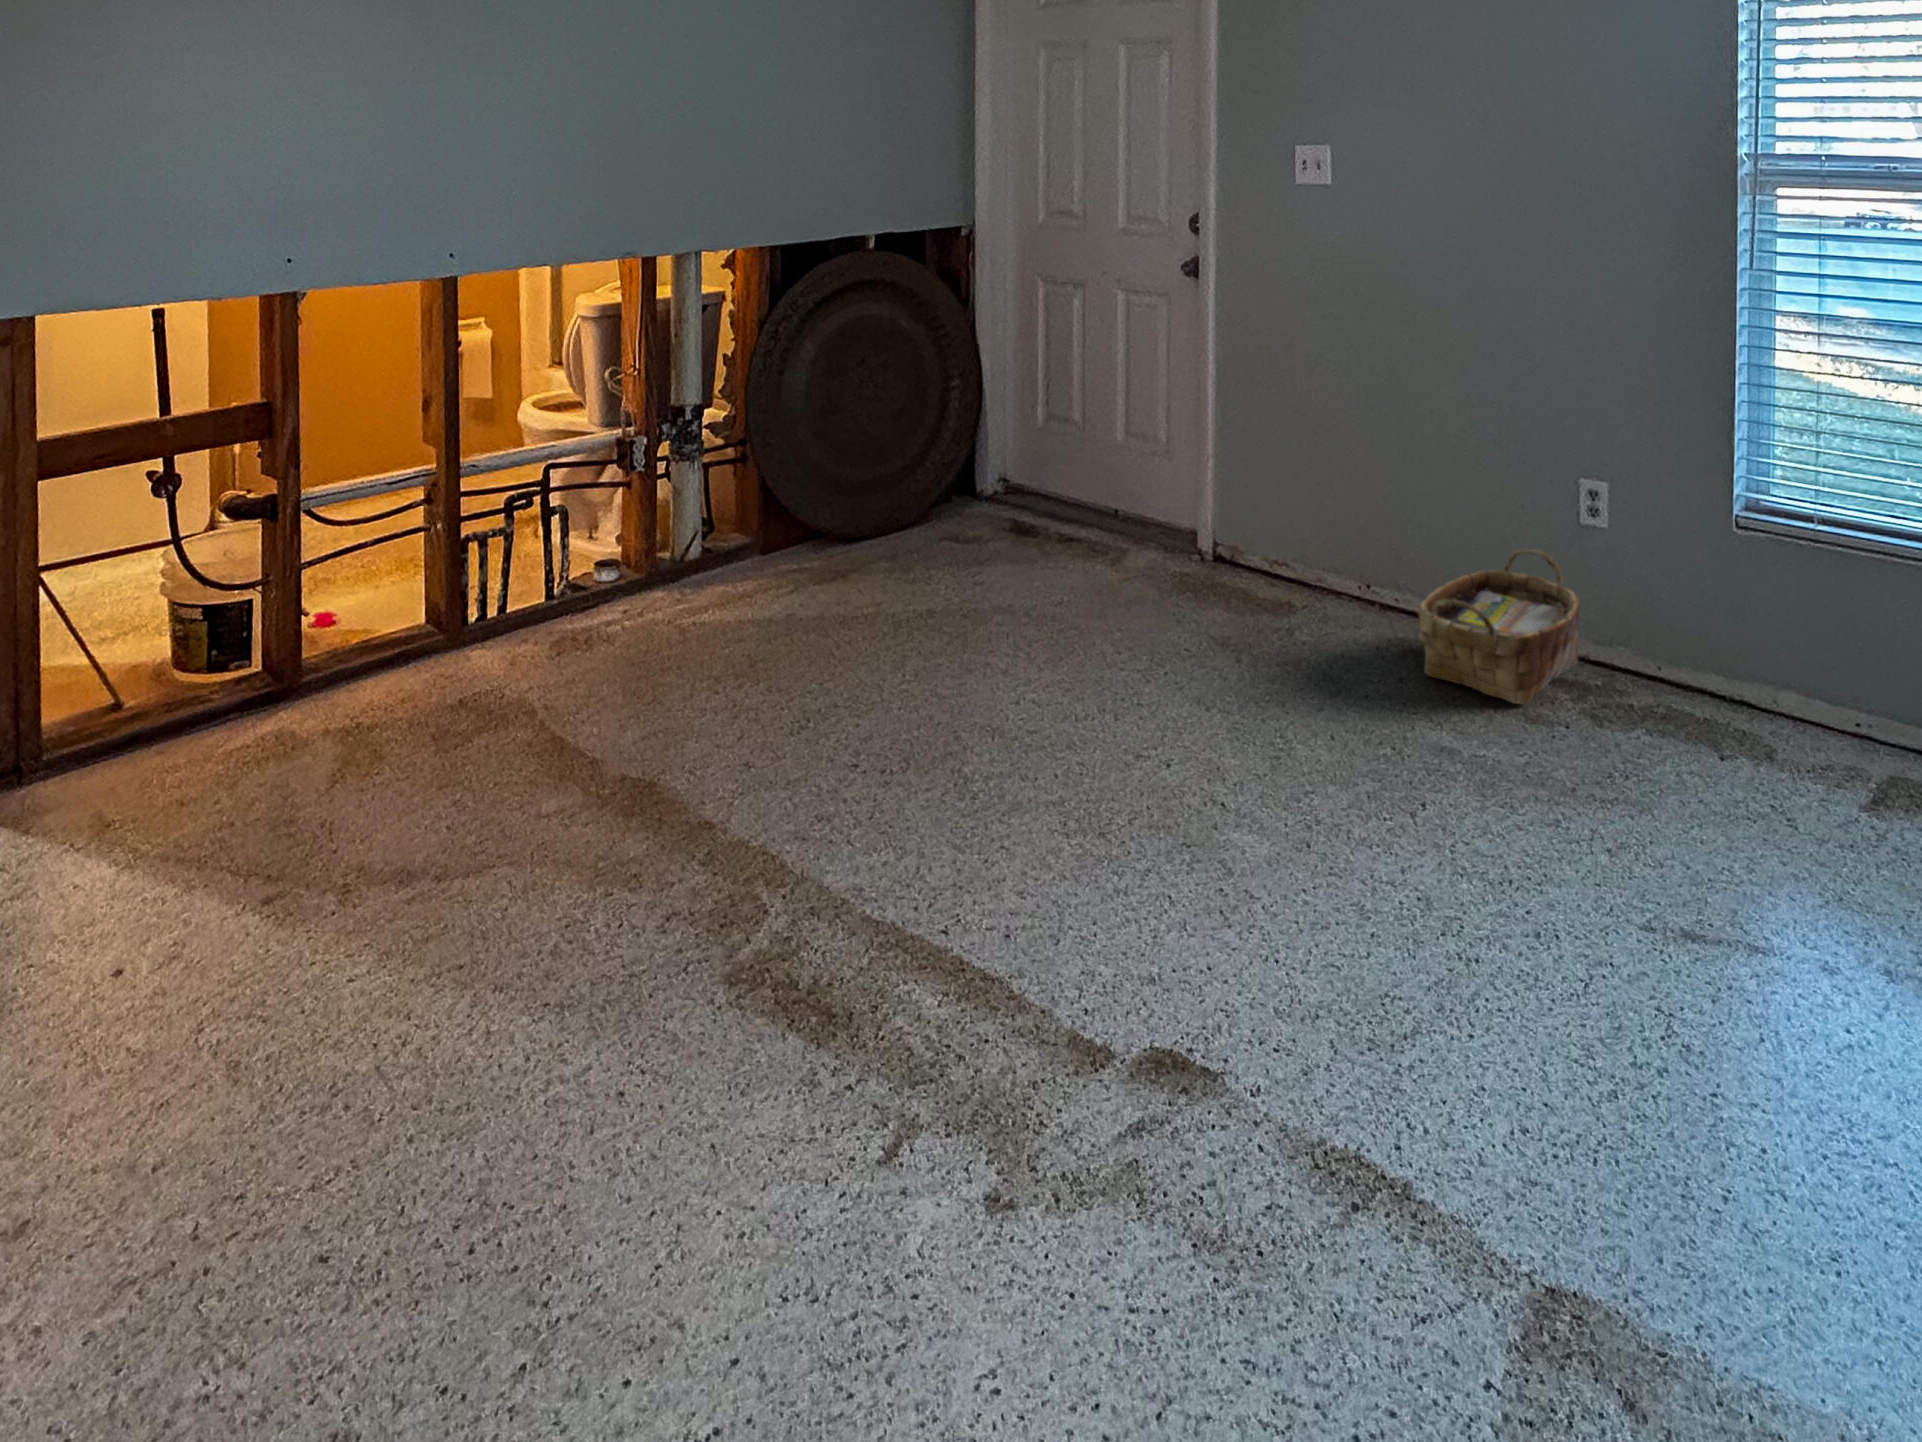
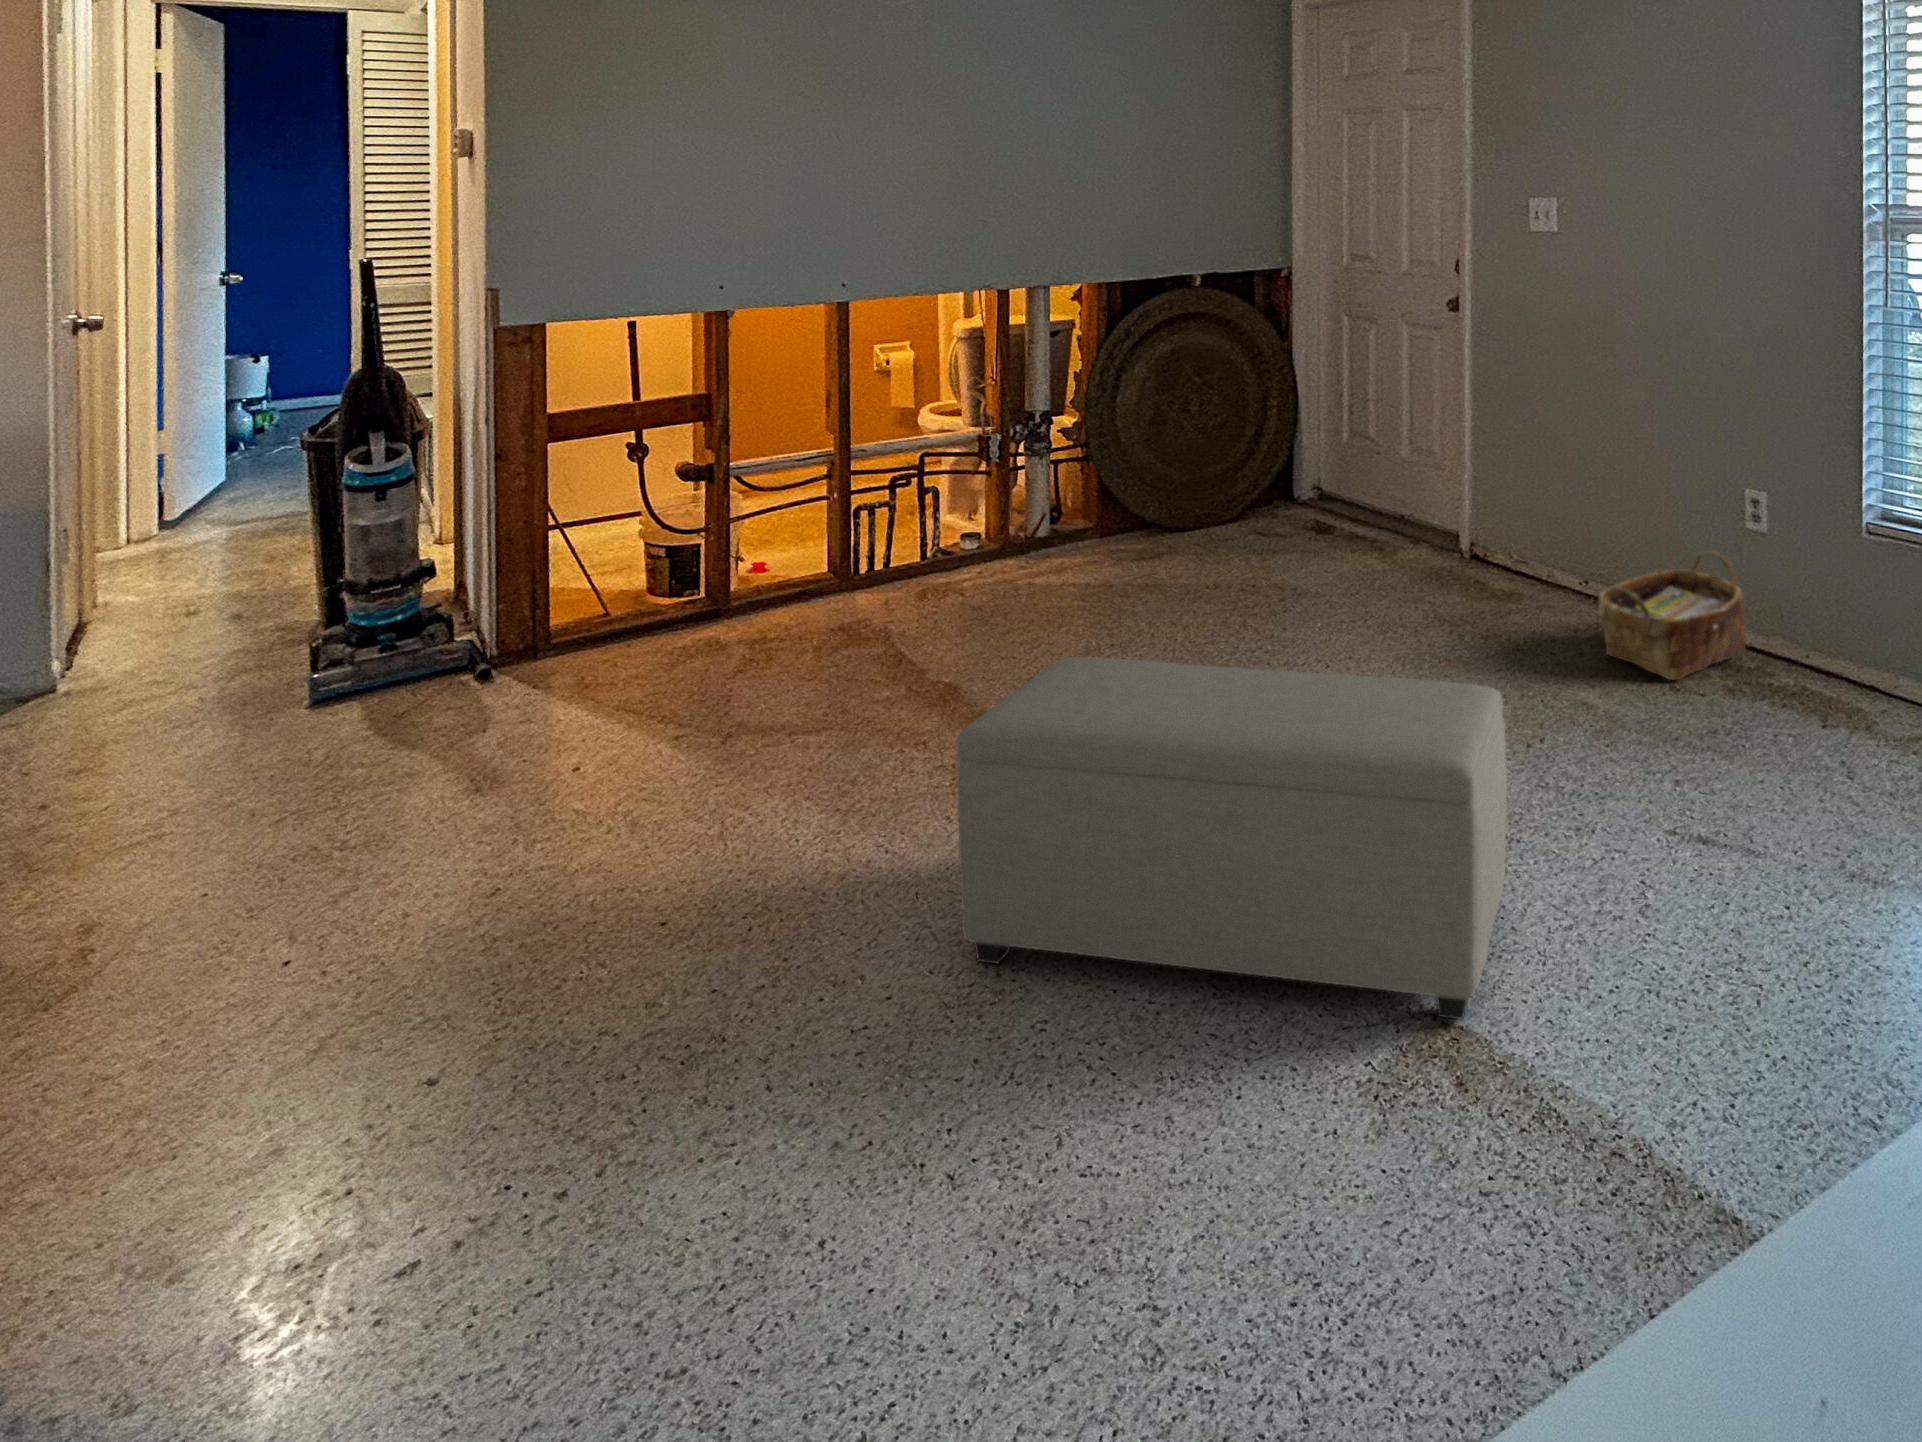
ottoman: none [823,781,1635,1293] -> present [957,657,1507,1019]

